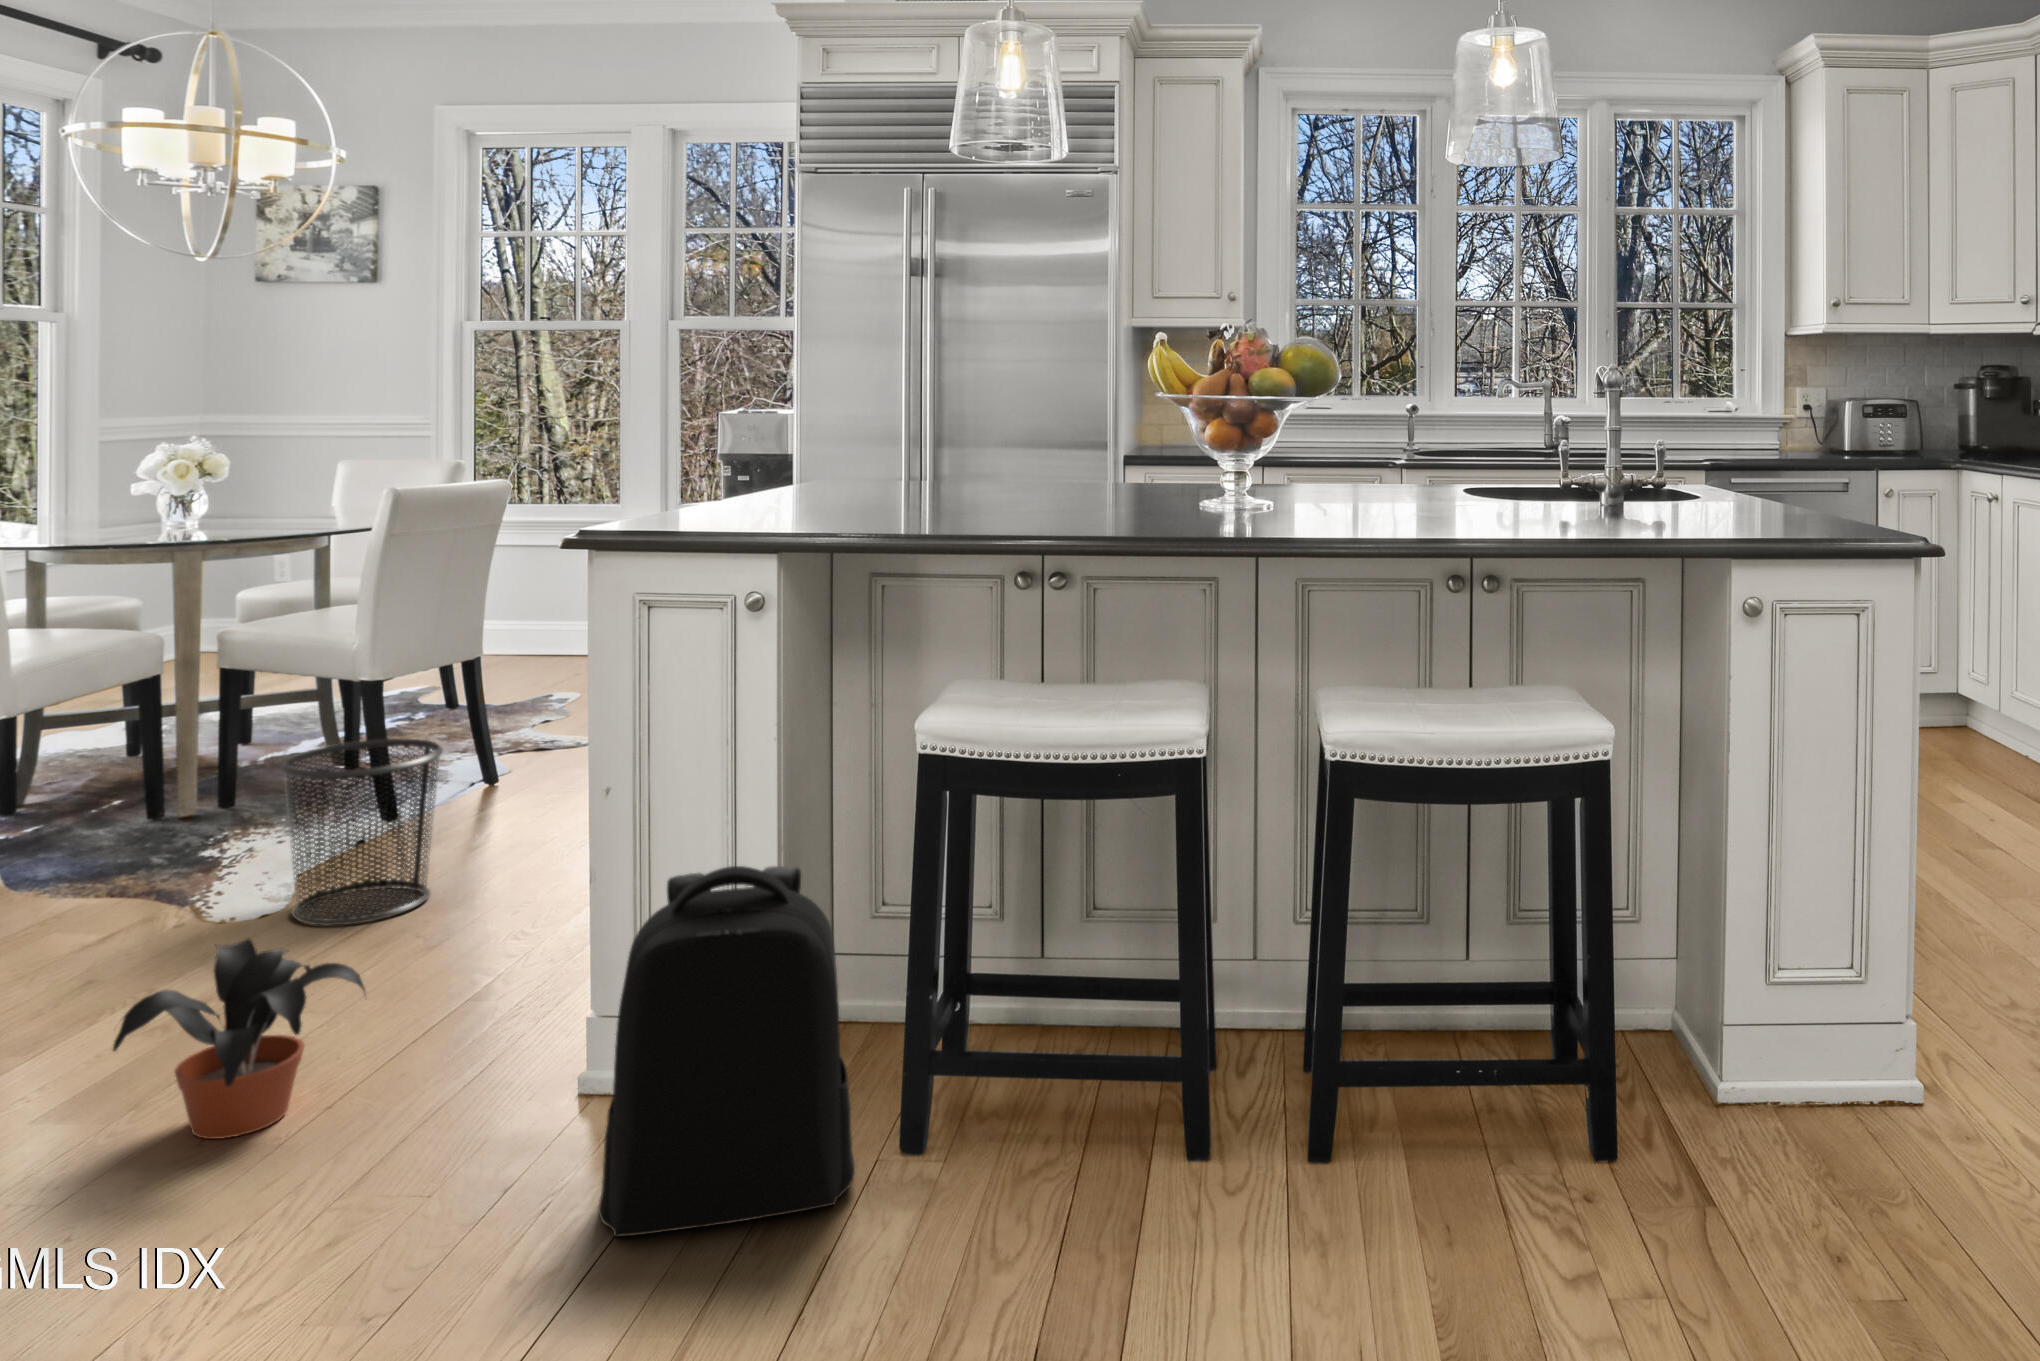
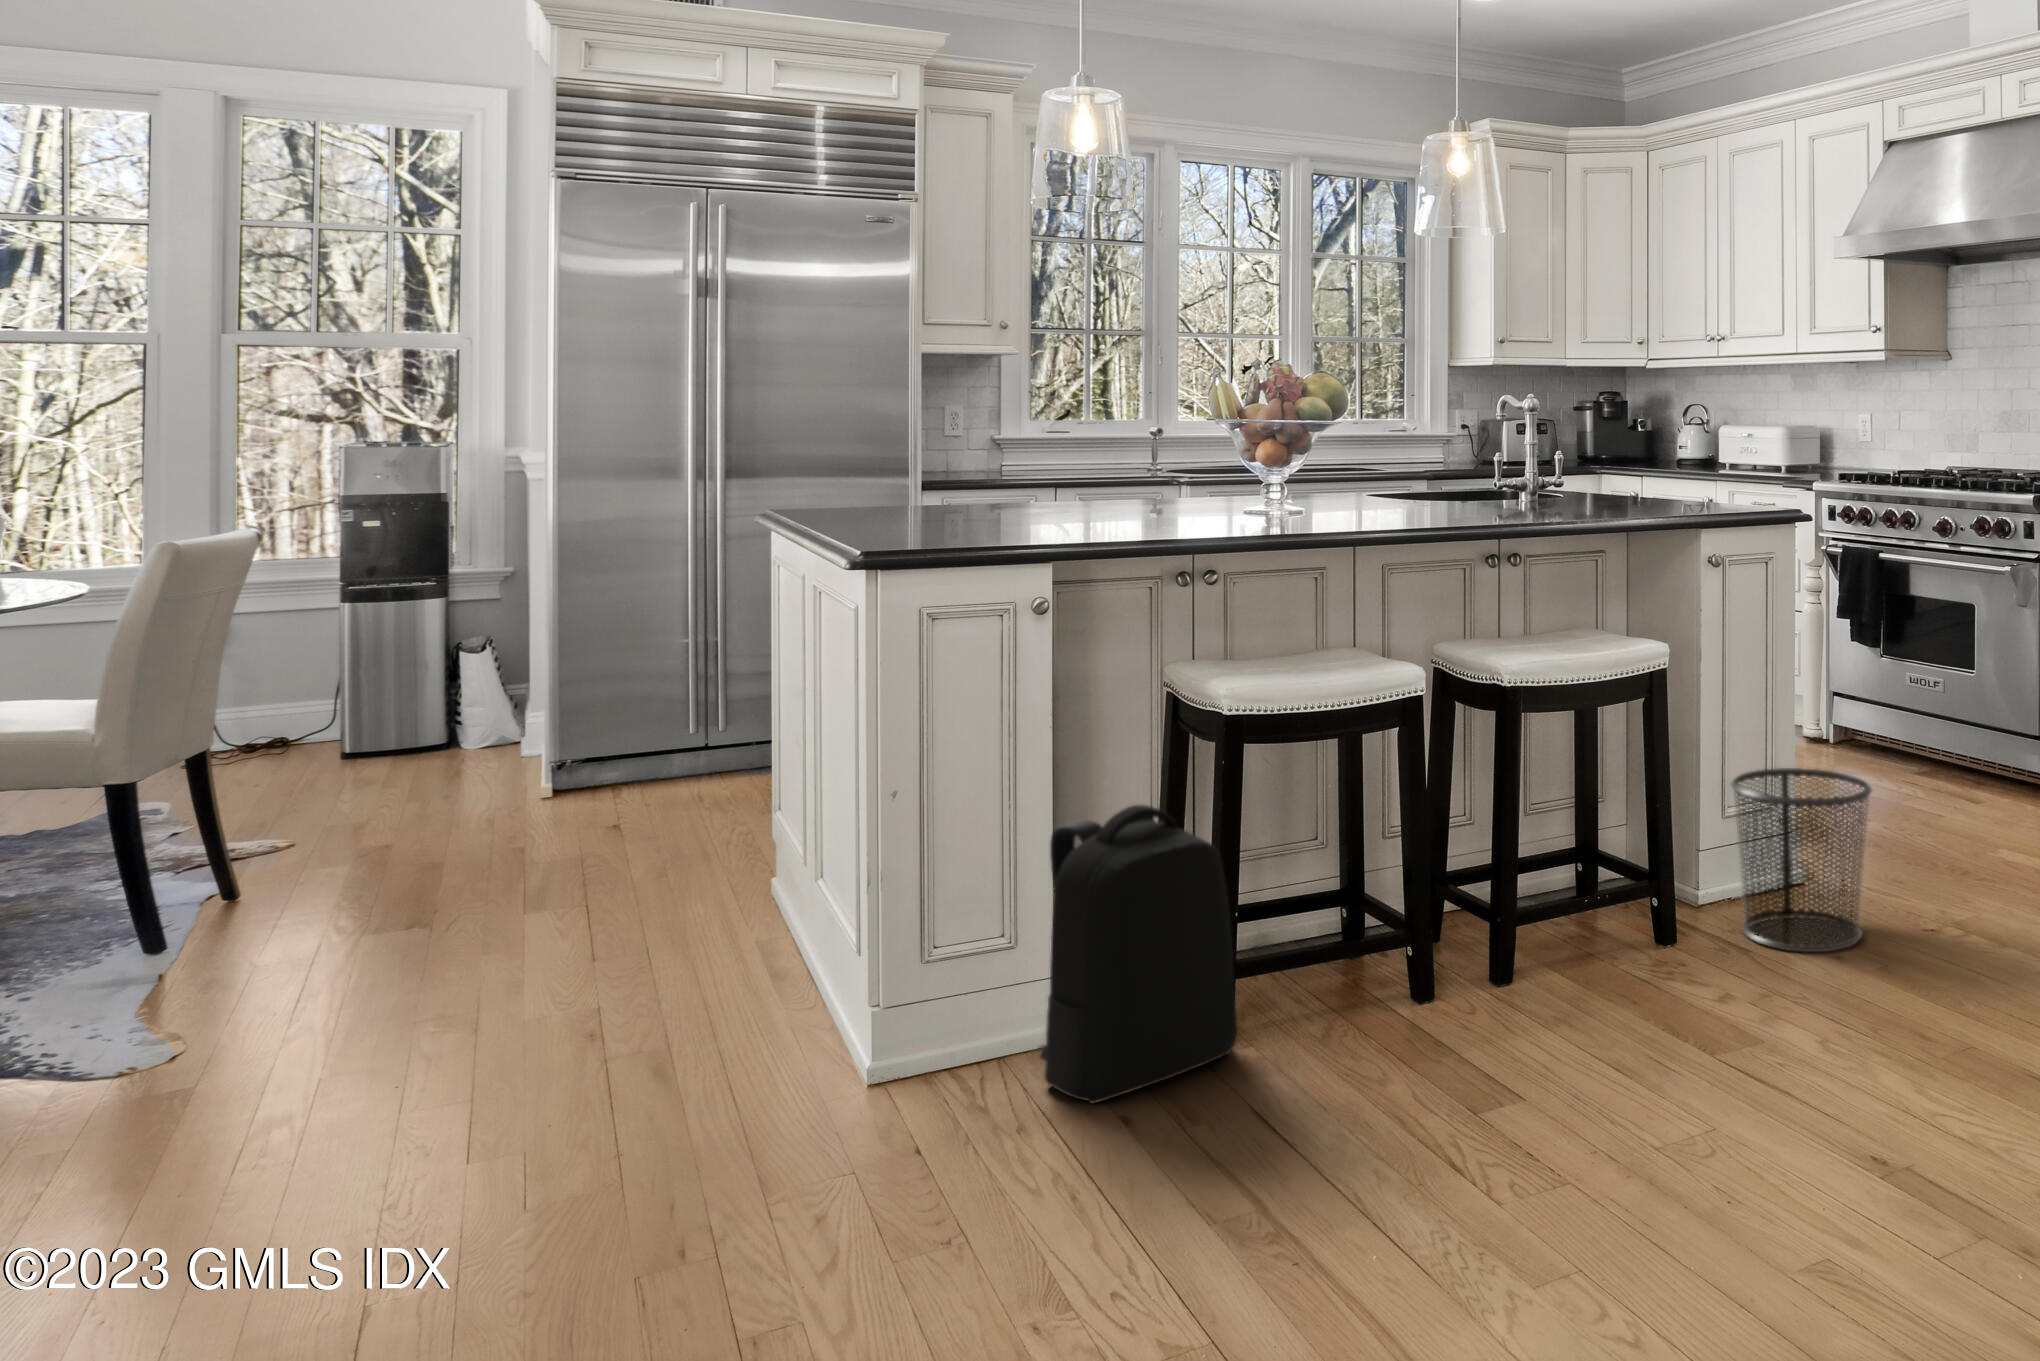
waste bin: present [280,739,443,925] -> present [1731,768,1872,952]
potted plant: present [113,938,366,1139] -> none [477,966,709,1147]

